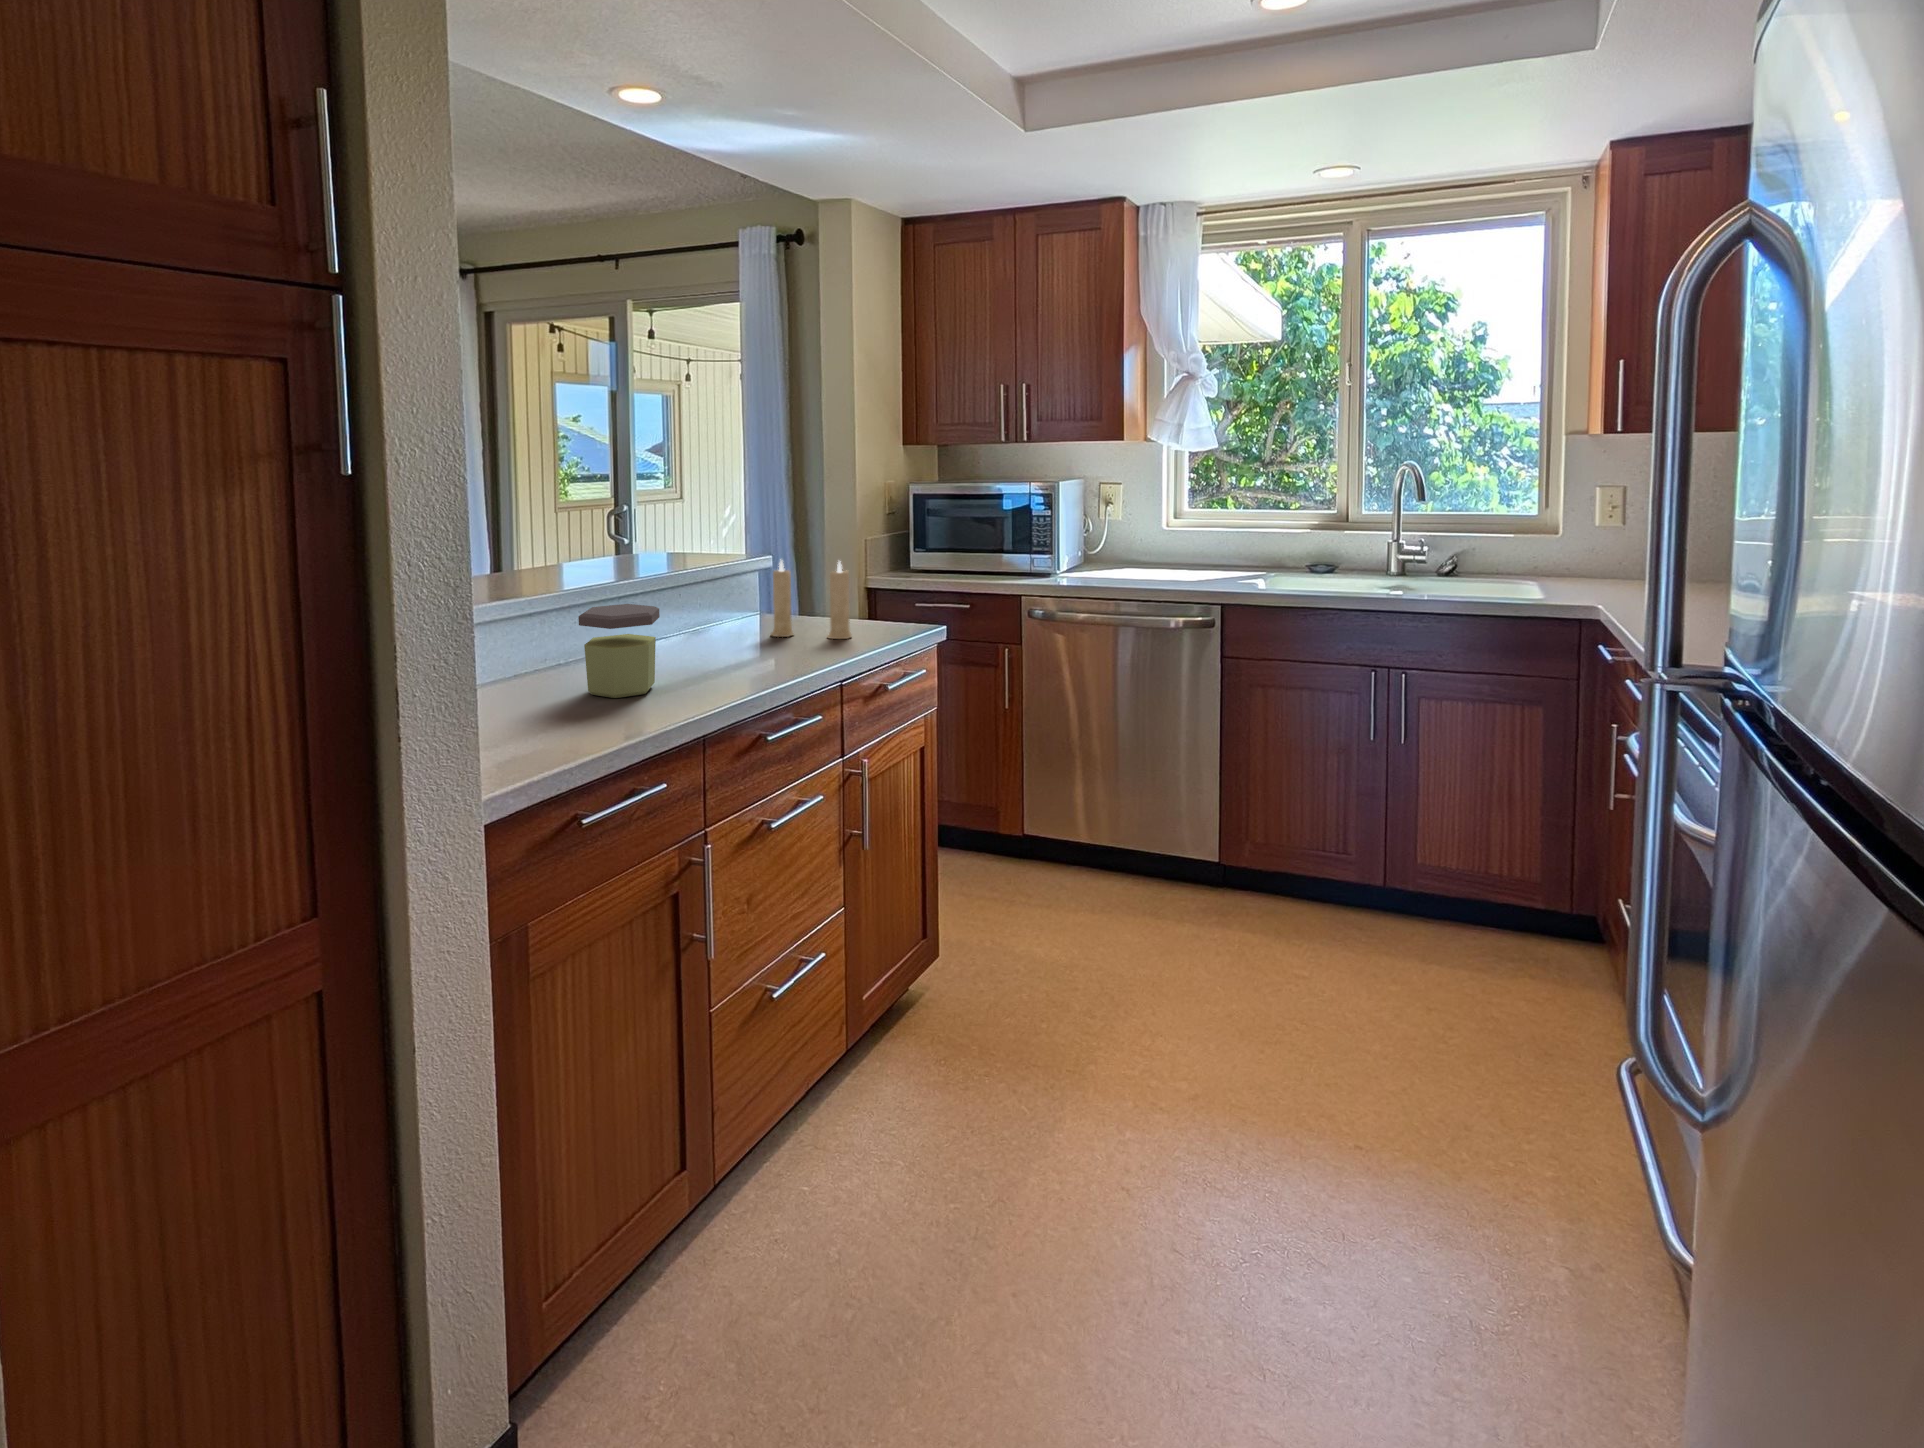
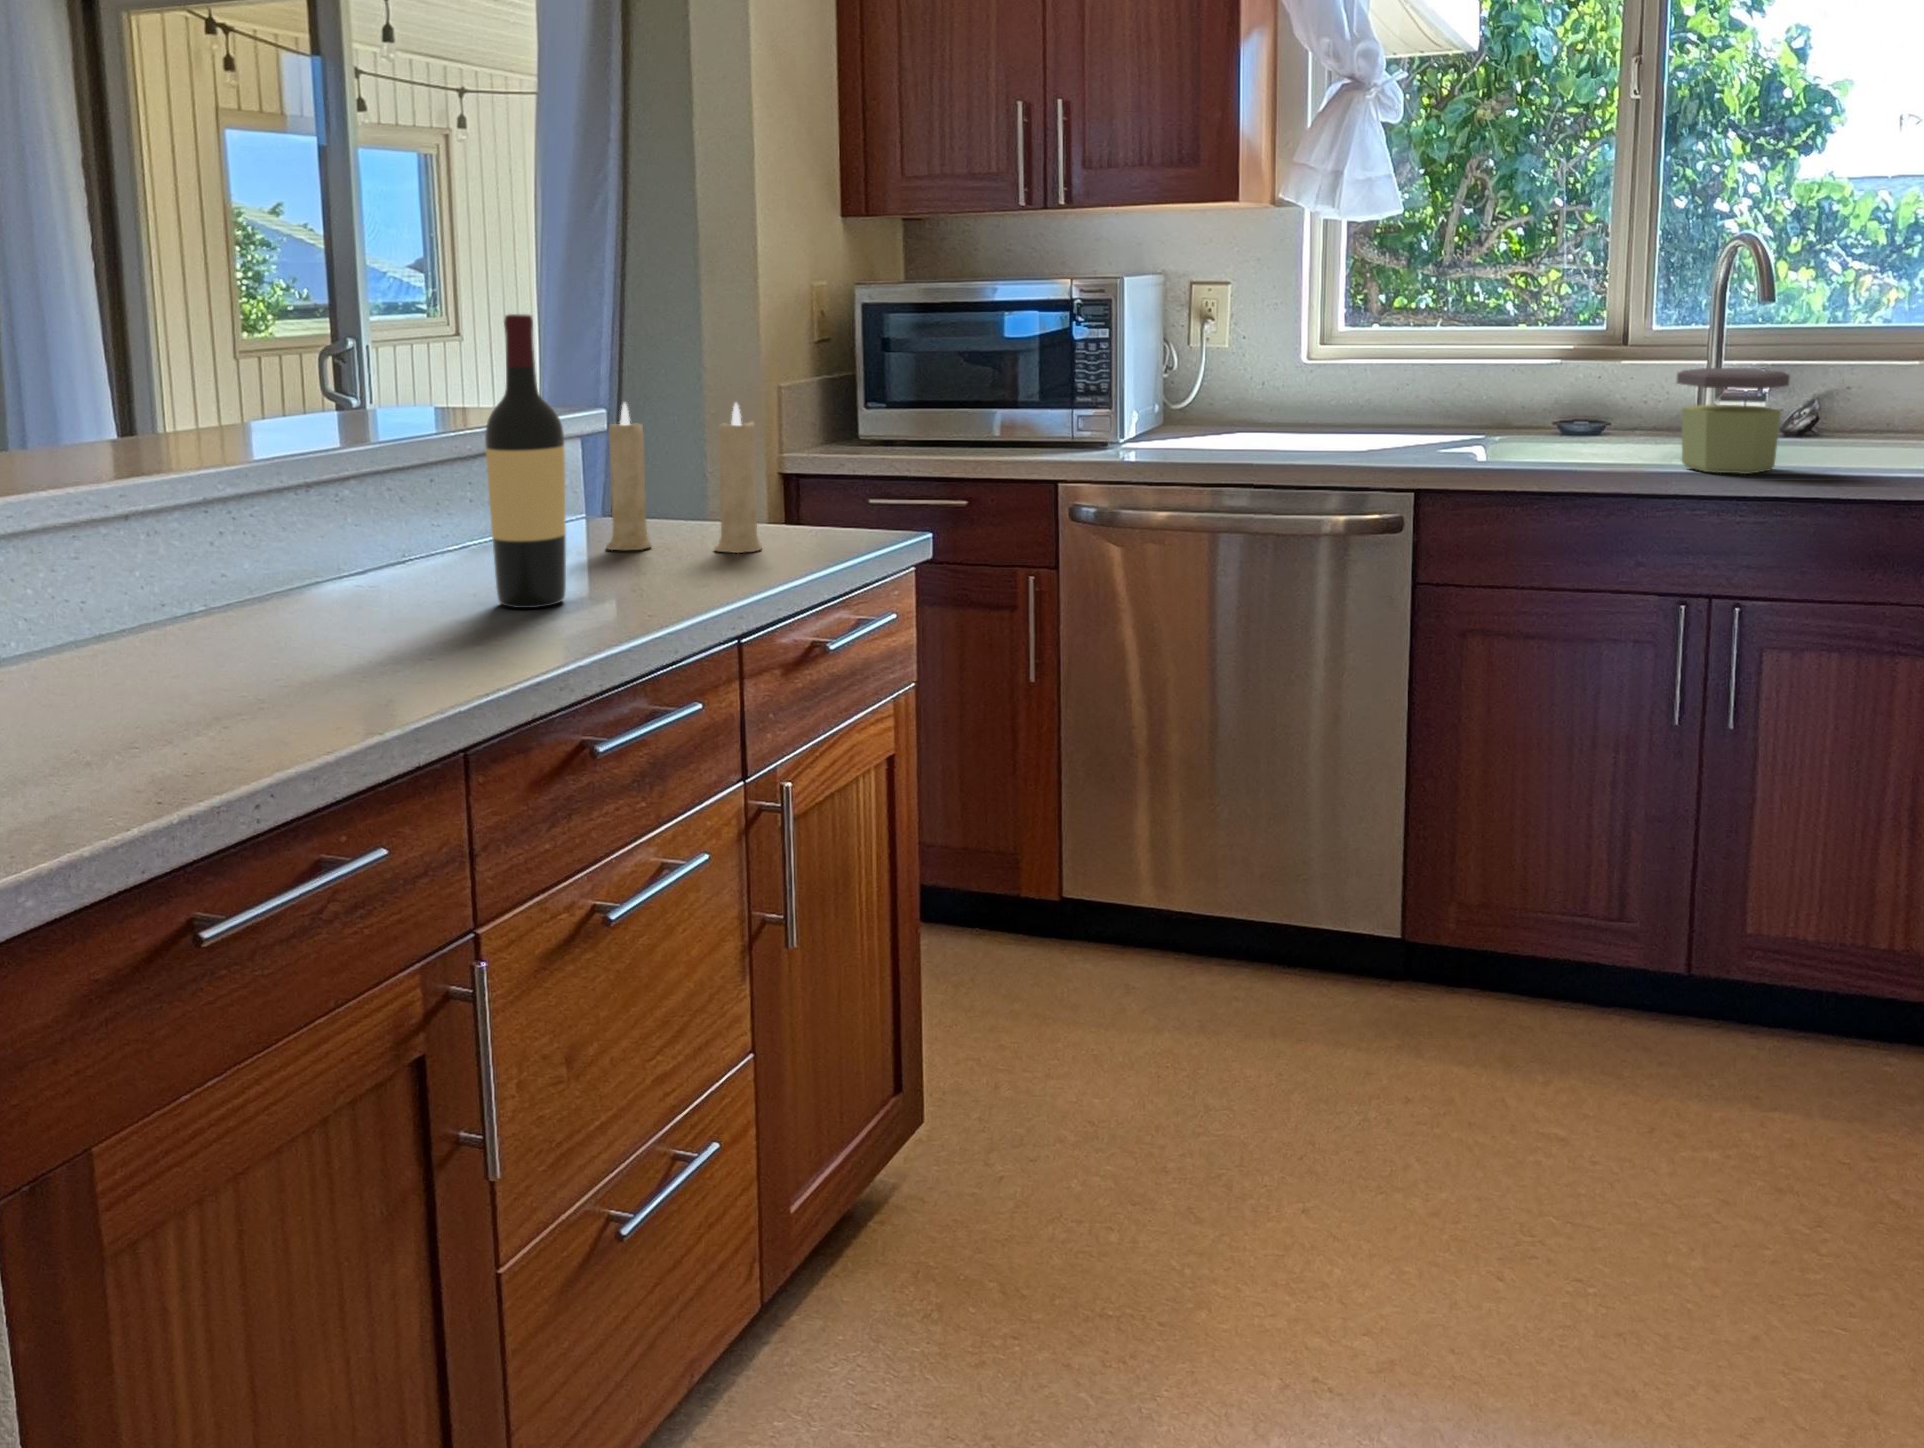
wine bottle: none [711,518,751,668] -> present [485,314,566,608]
jar: present [578,604,660,698] -> present [1677,368,1790,474]

